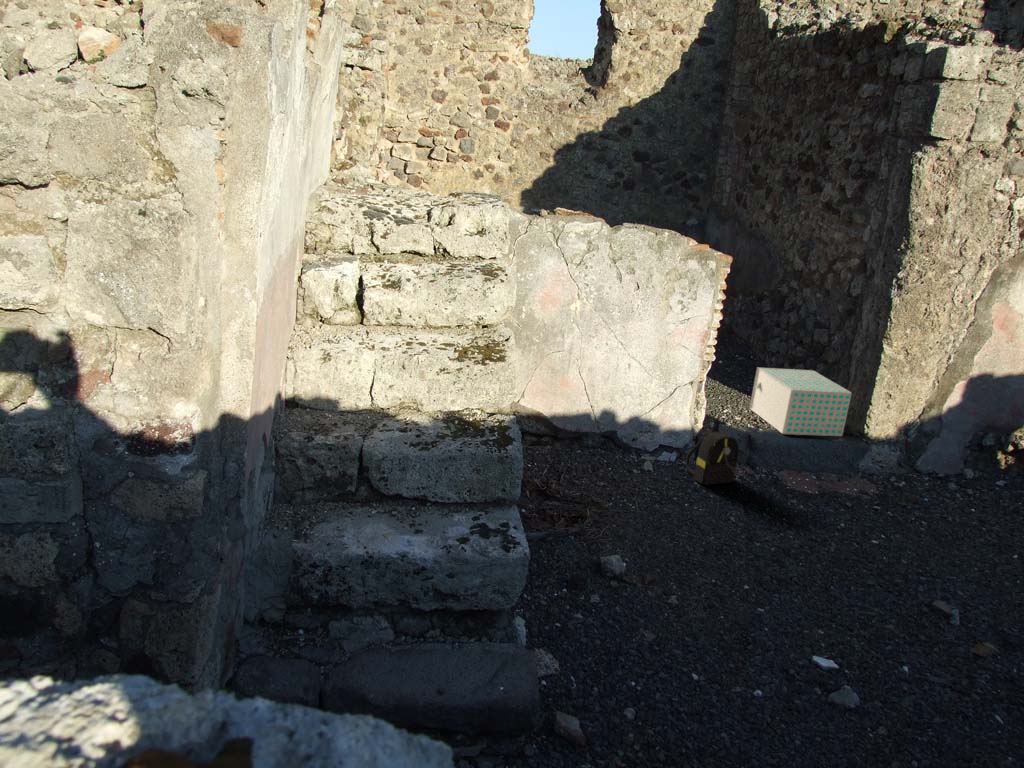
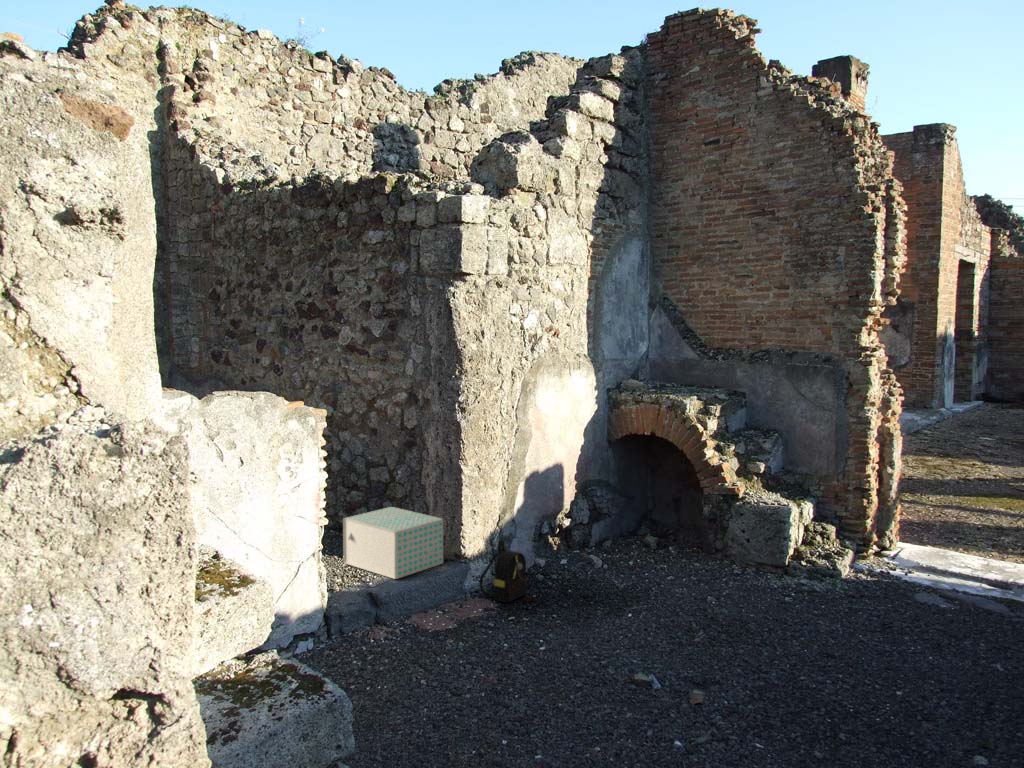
backpack: present [686,418,738,485] -> present [479,539,528,603]

